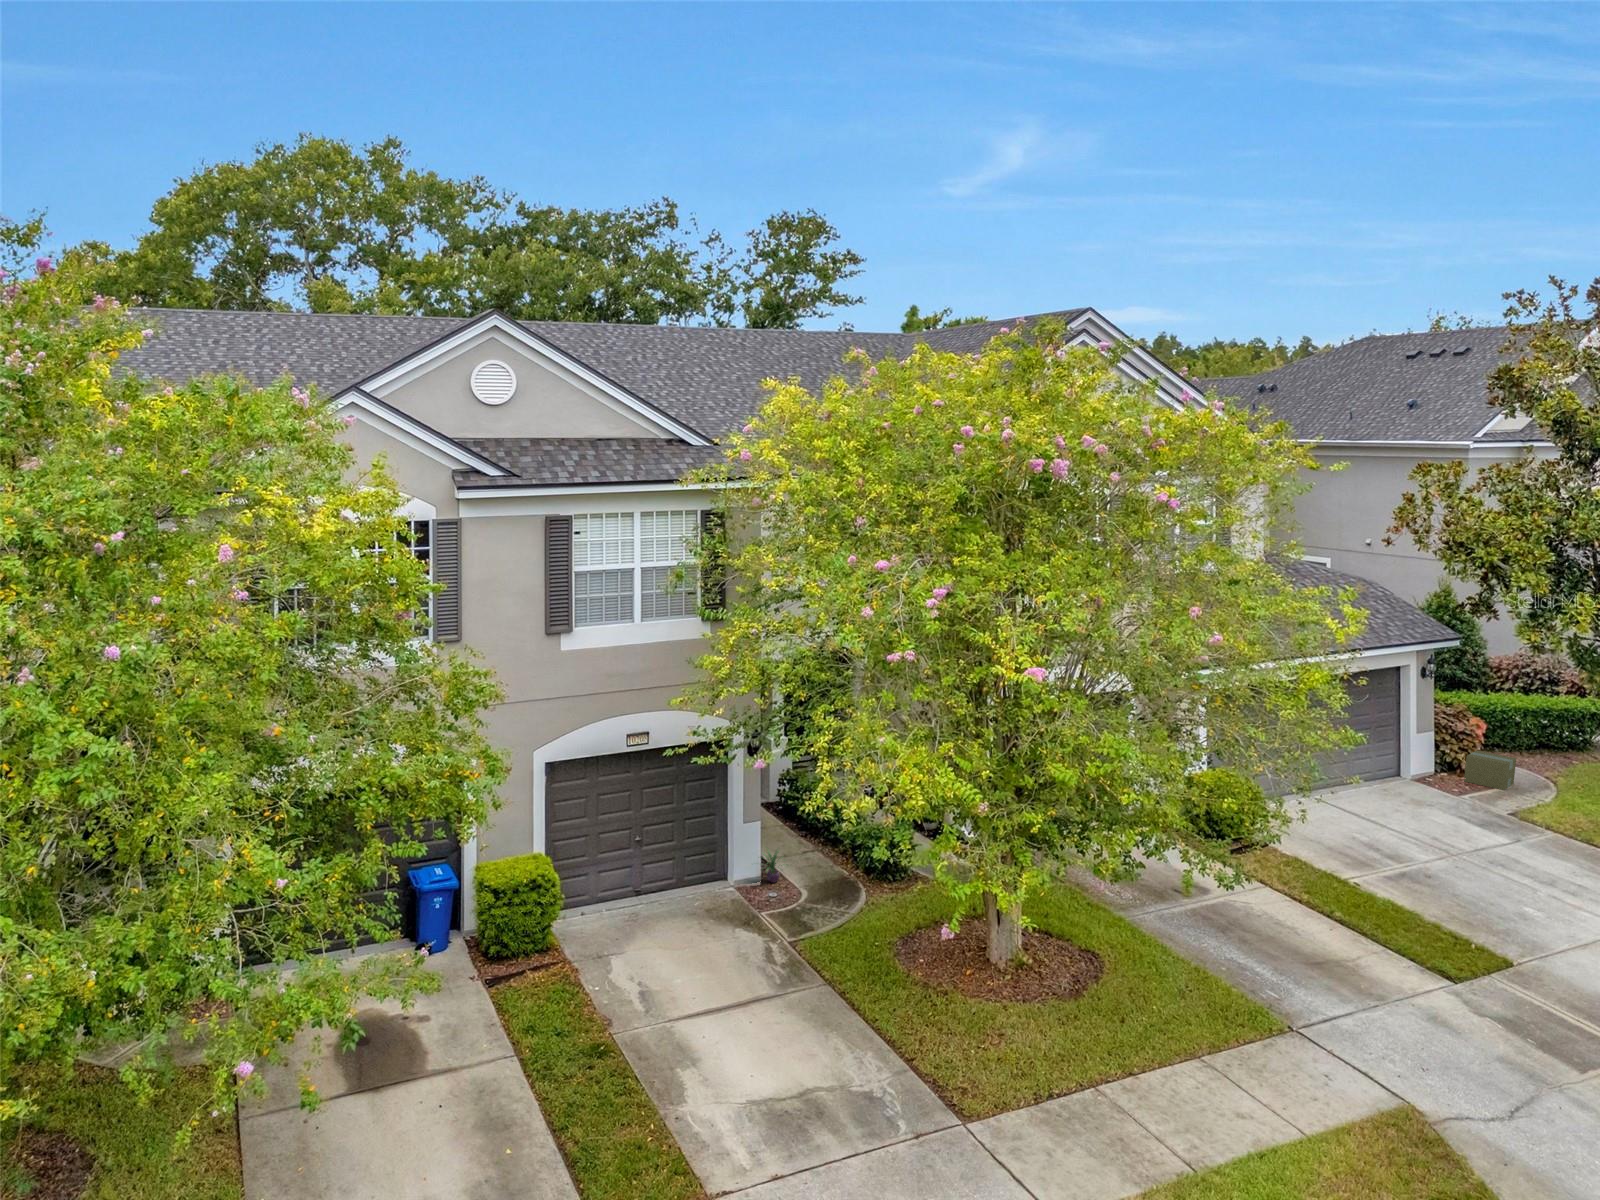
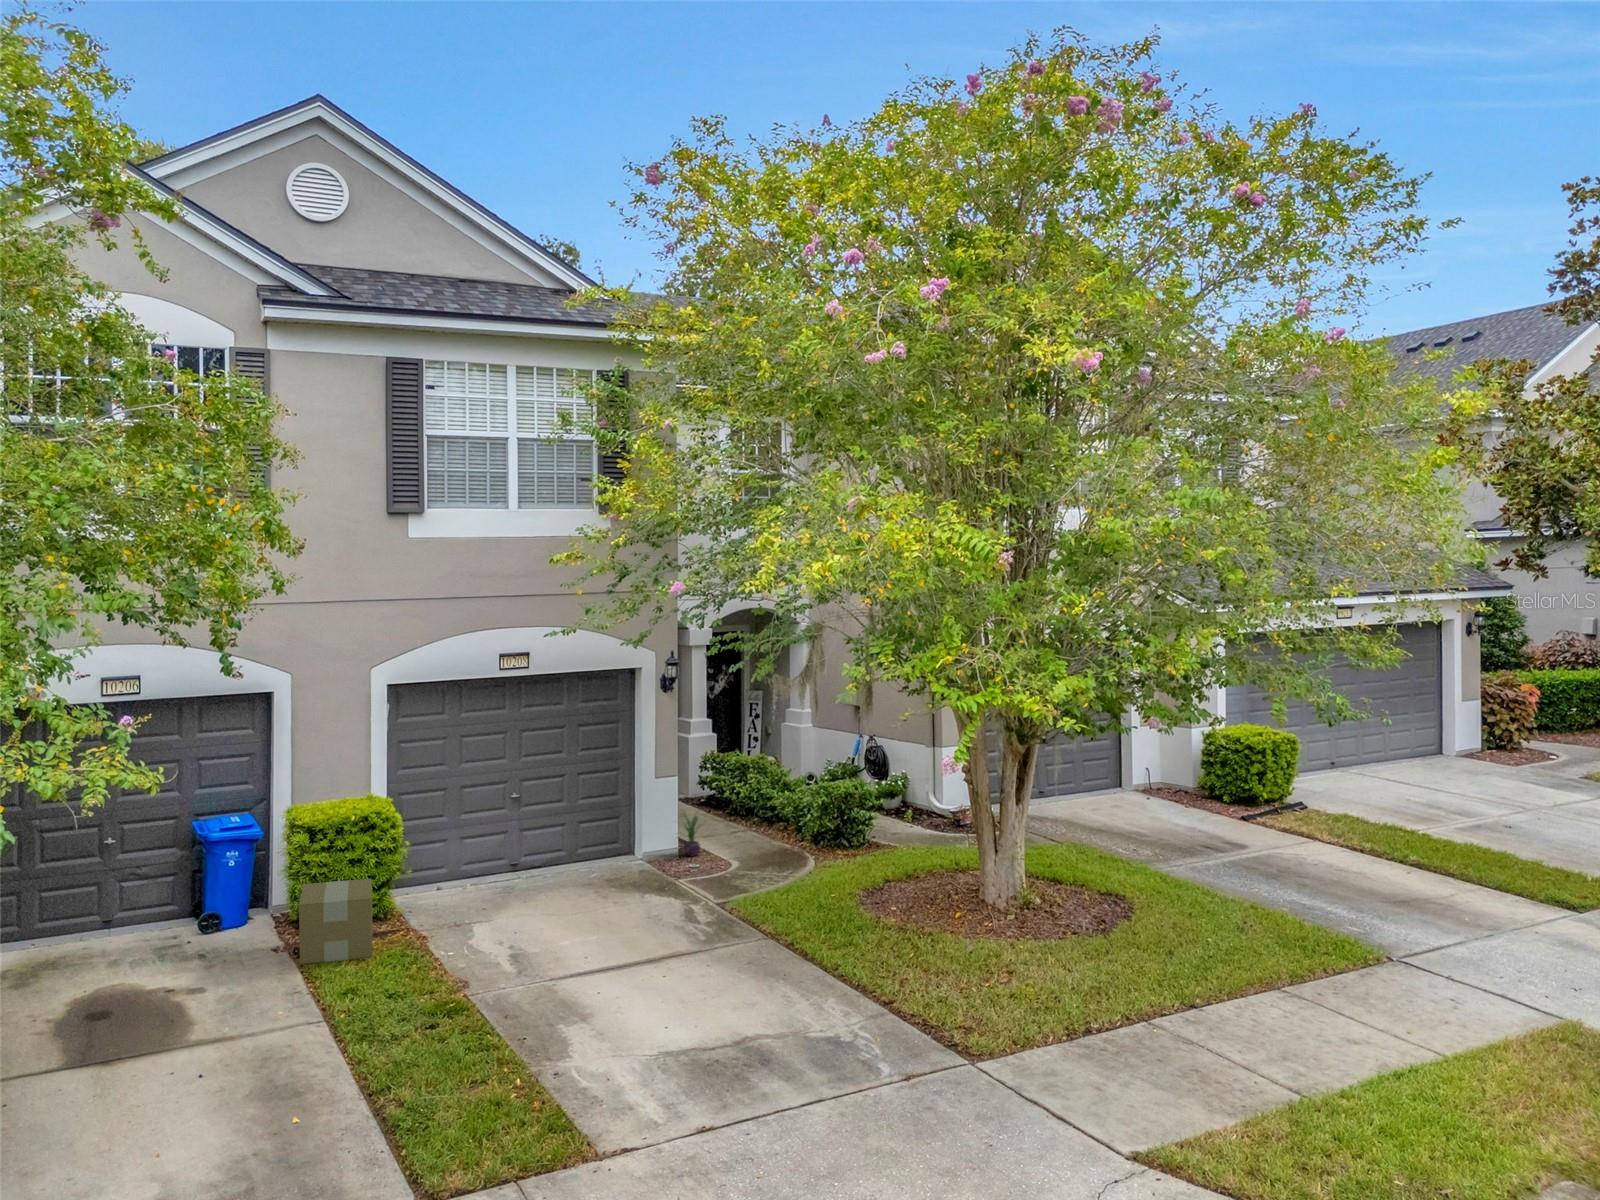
cardboard box: present [1464,751,1516,790] -> present [299,879,372,964]

